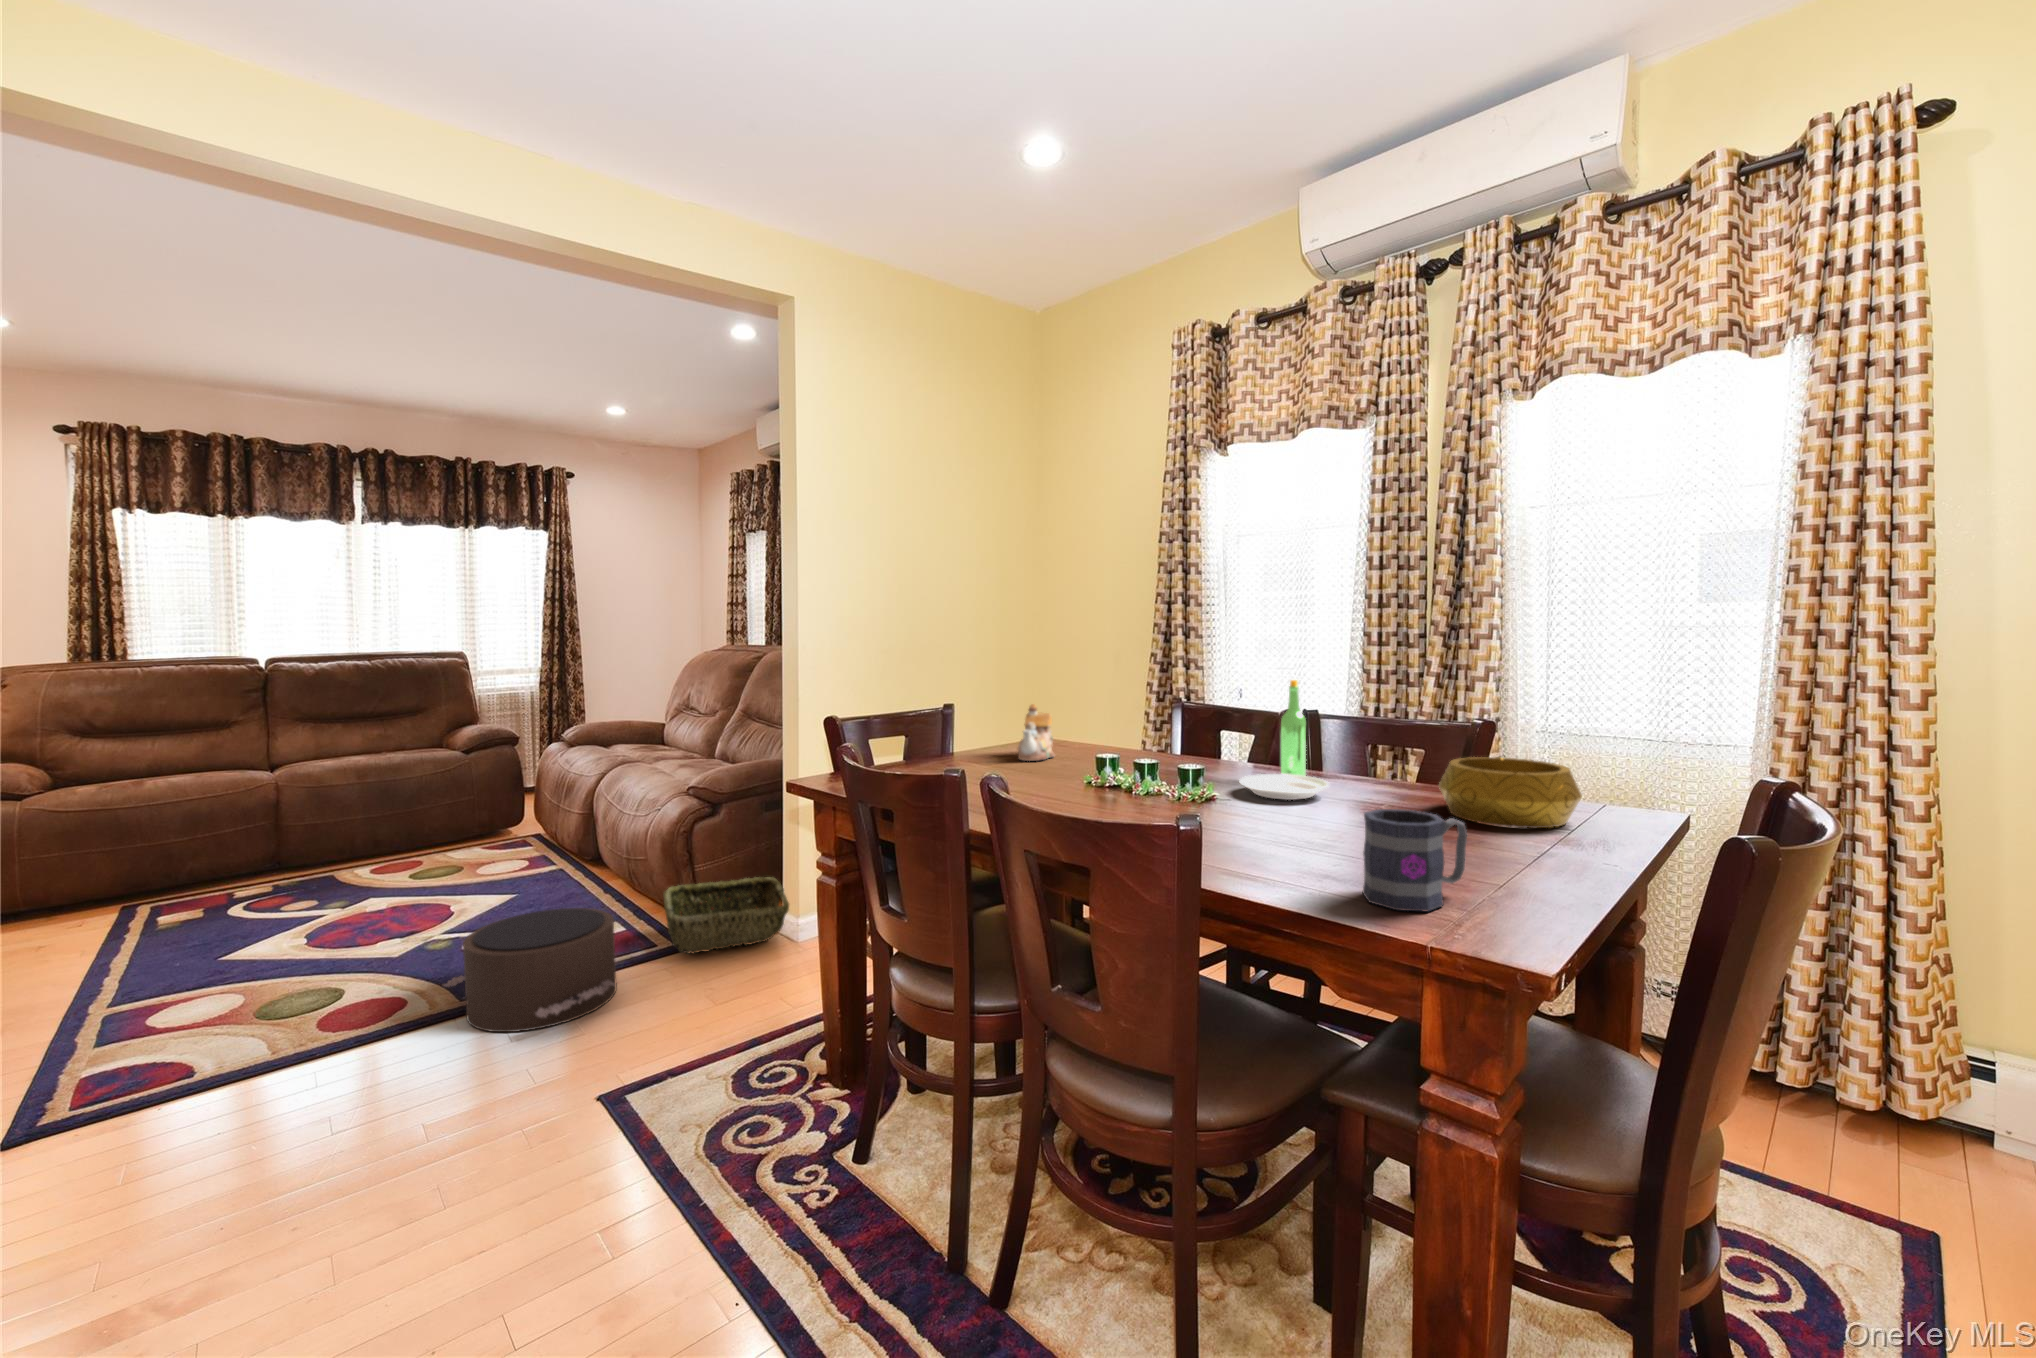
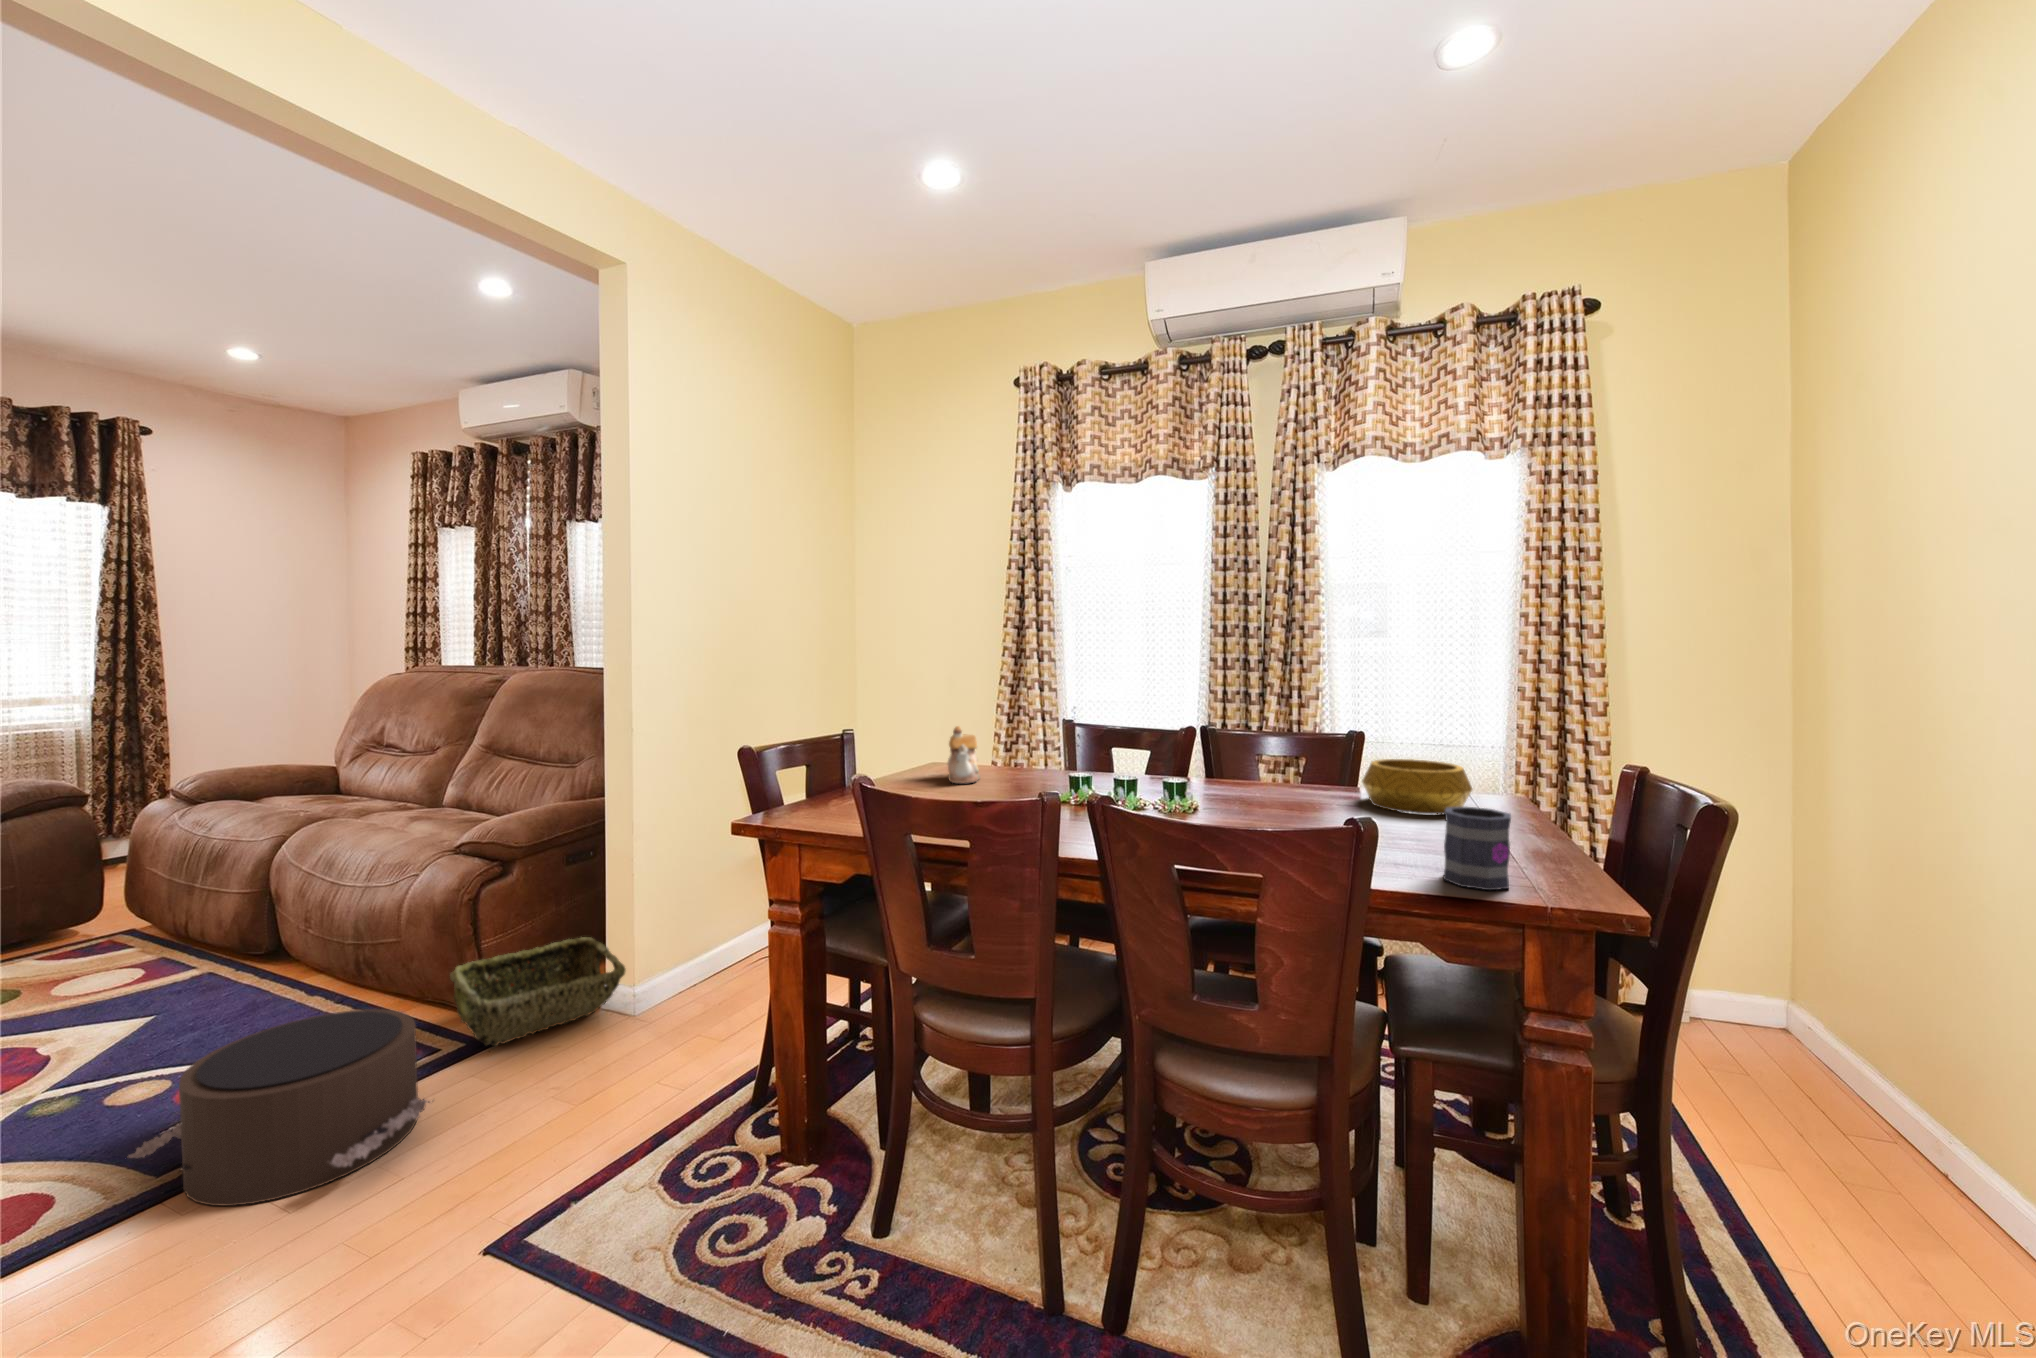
plate: present [1239,680,1329,800] -> none [1197,699,1276,805]

